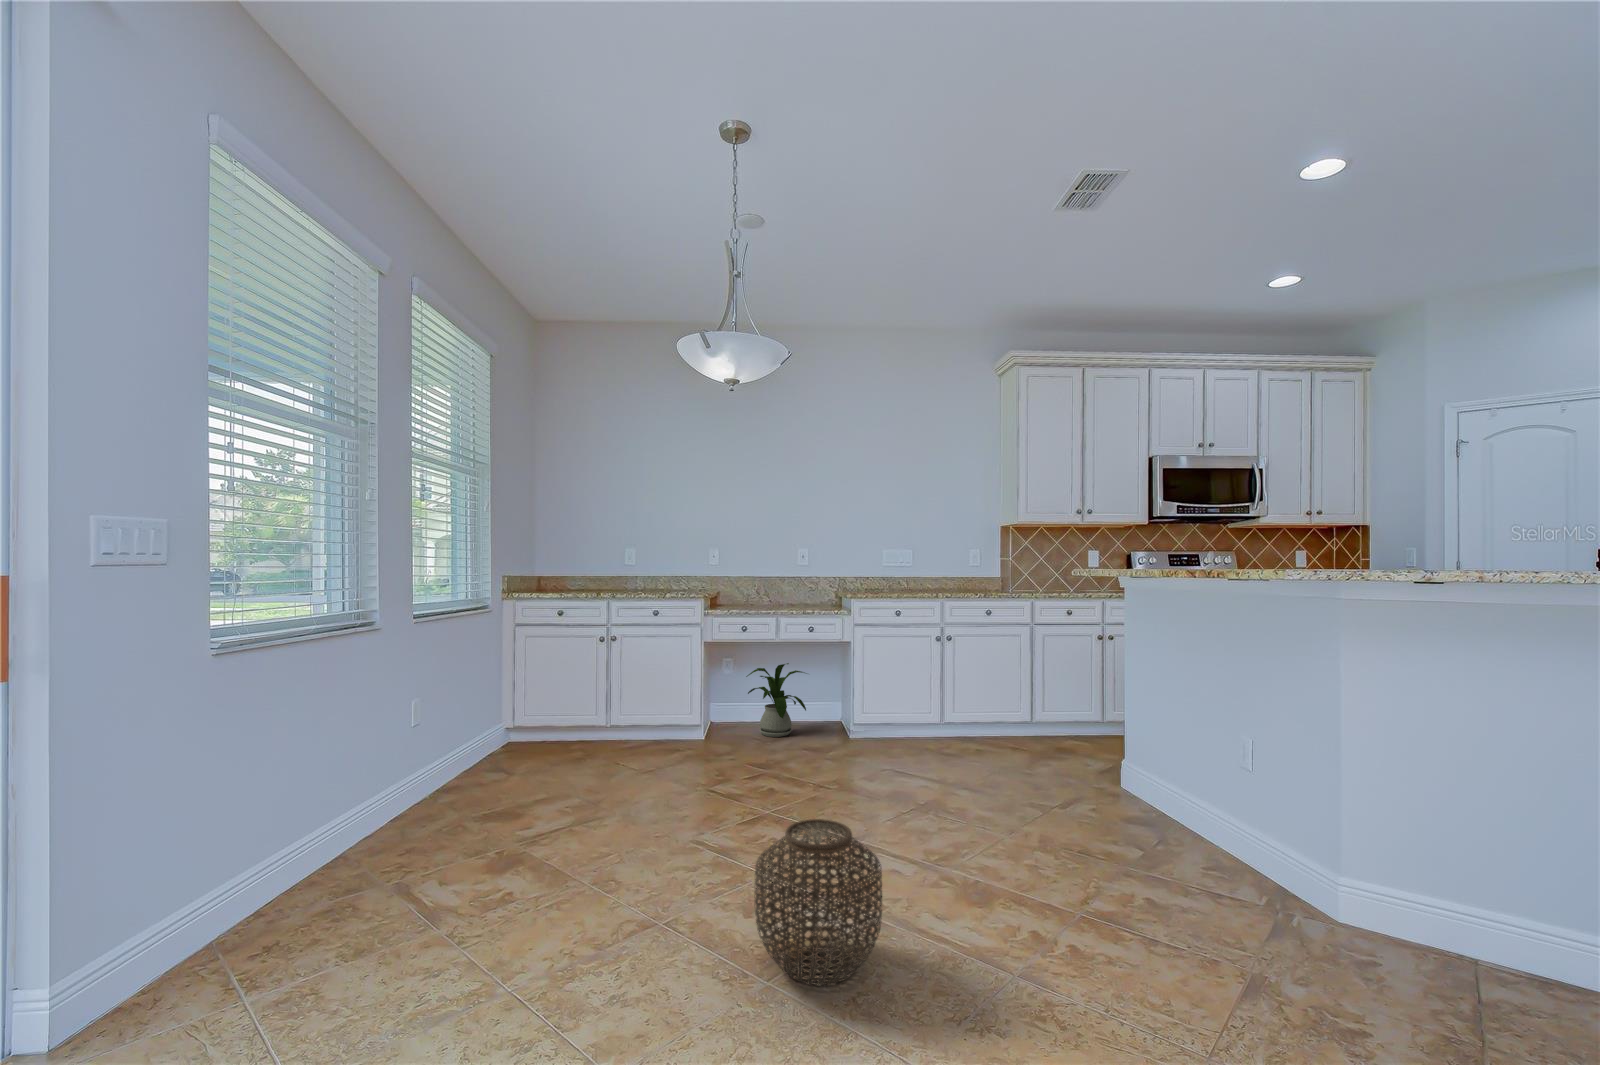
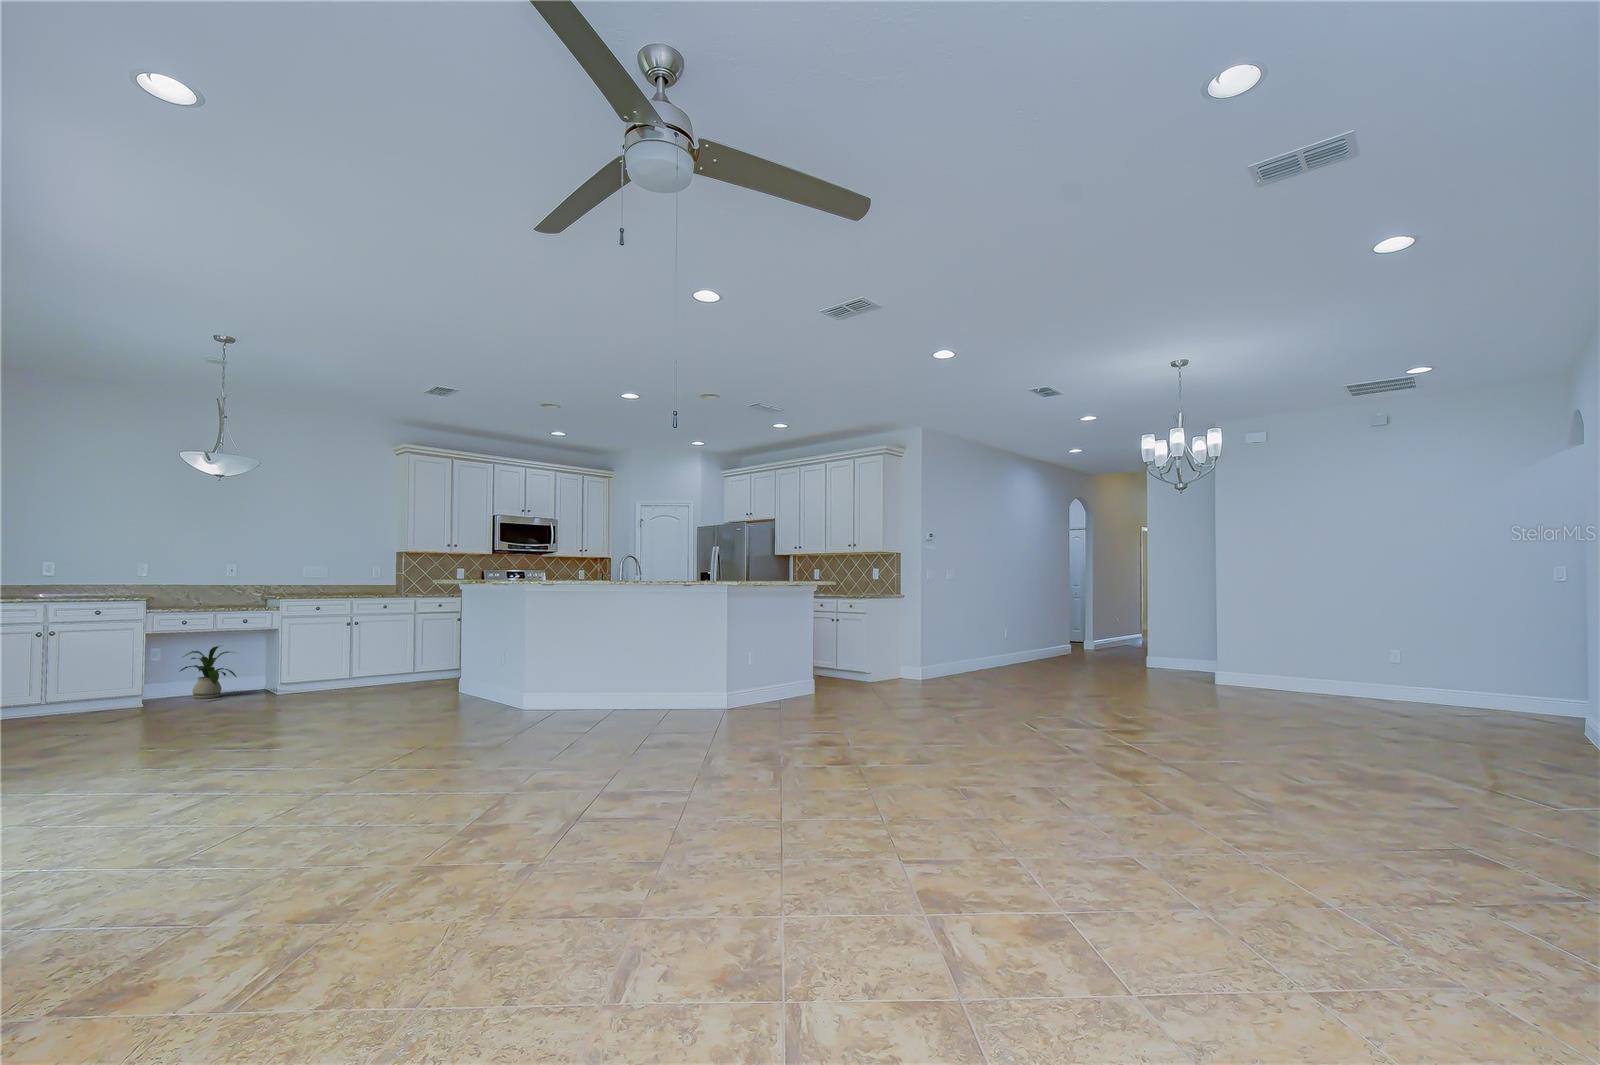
woven basket: present [754,819,882,985] -> none [240,690,305,750]

